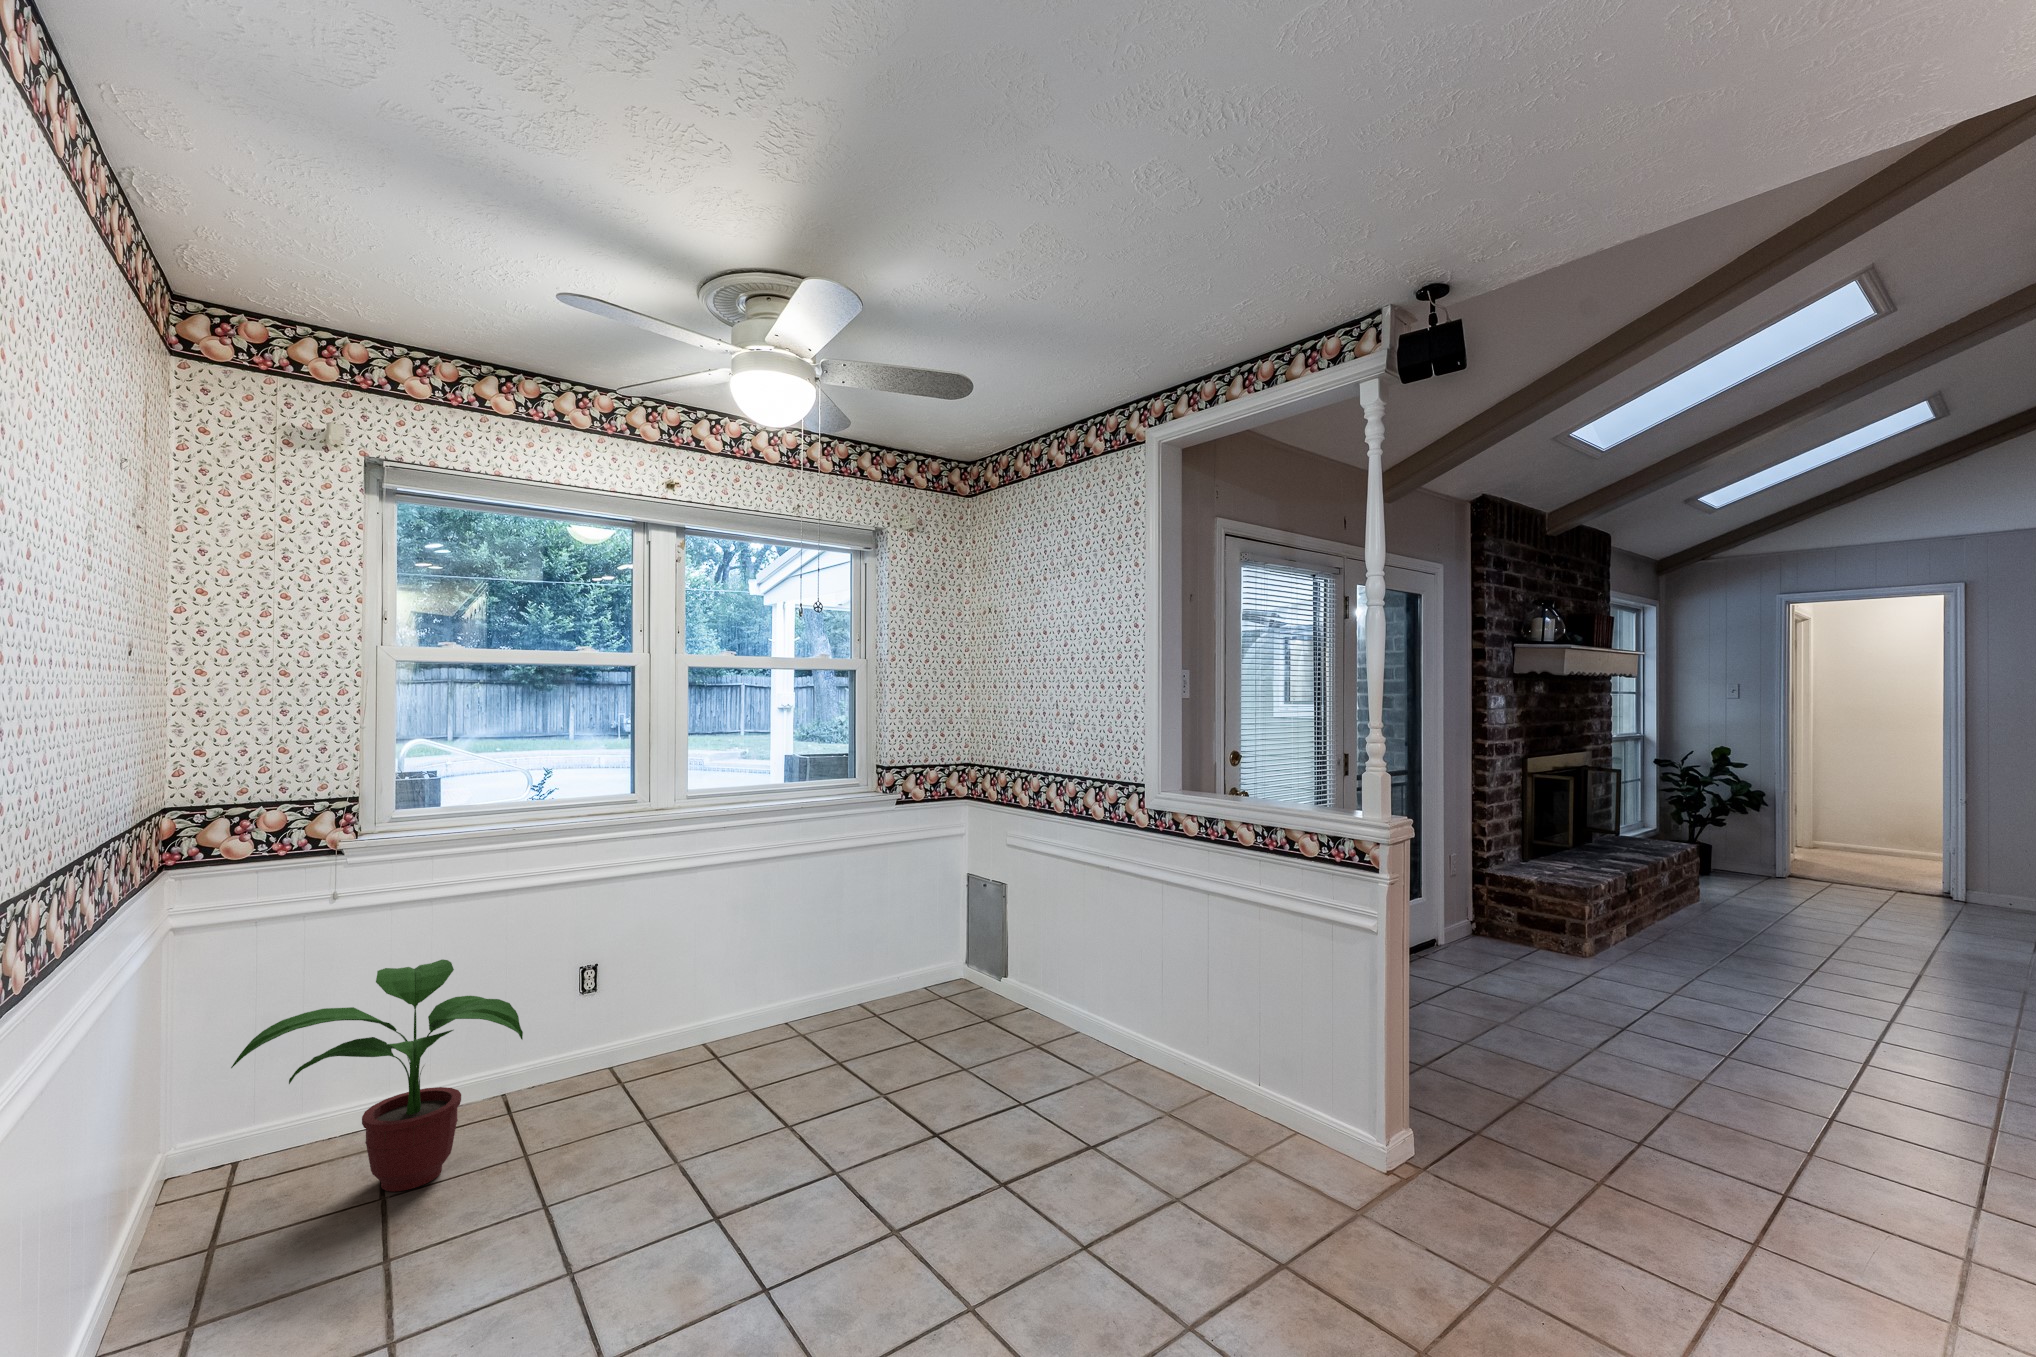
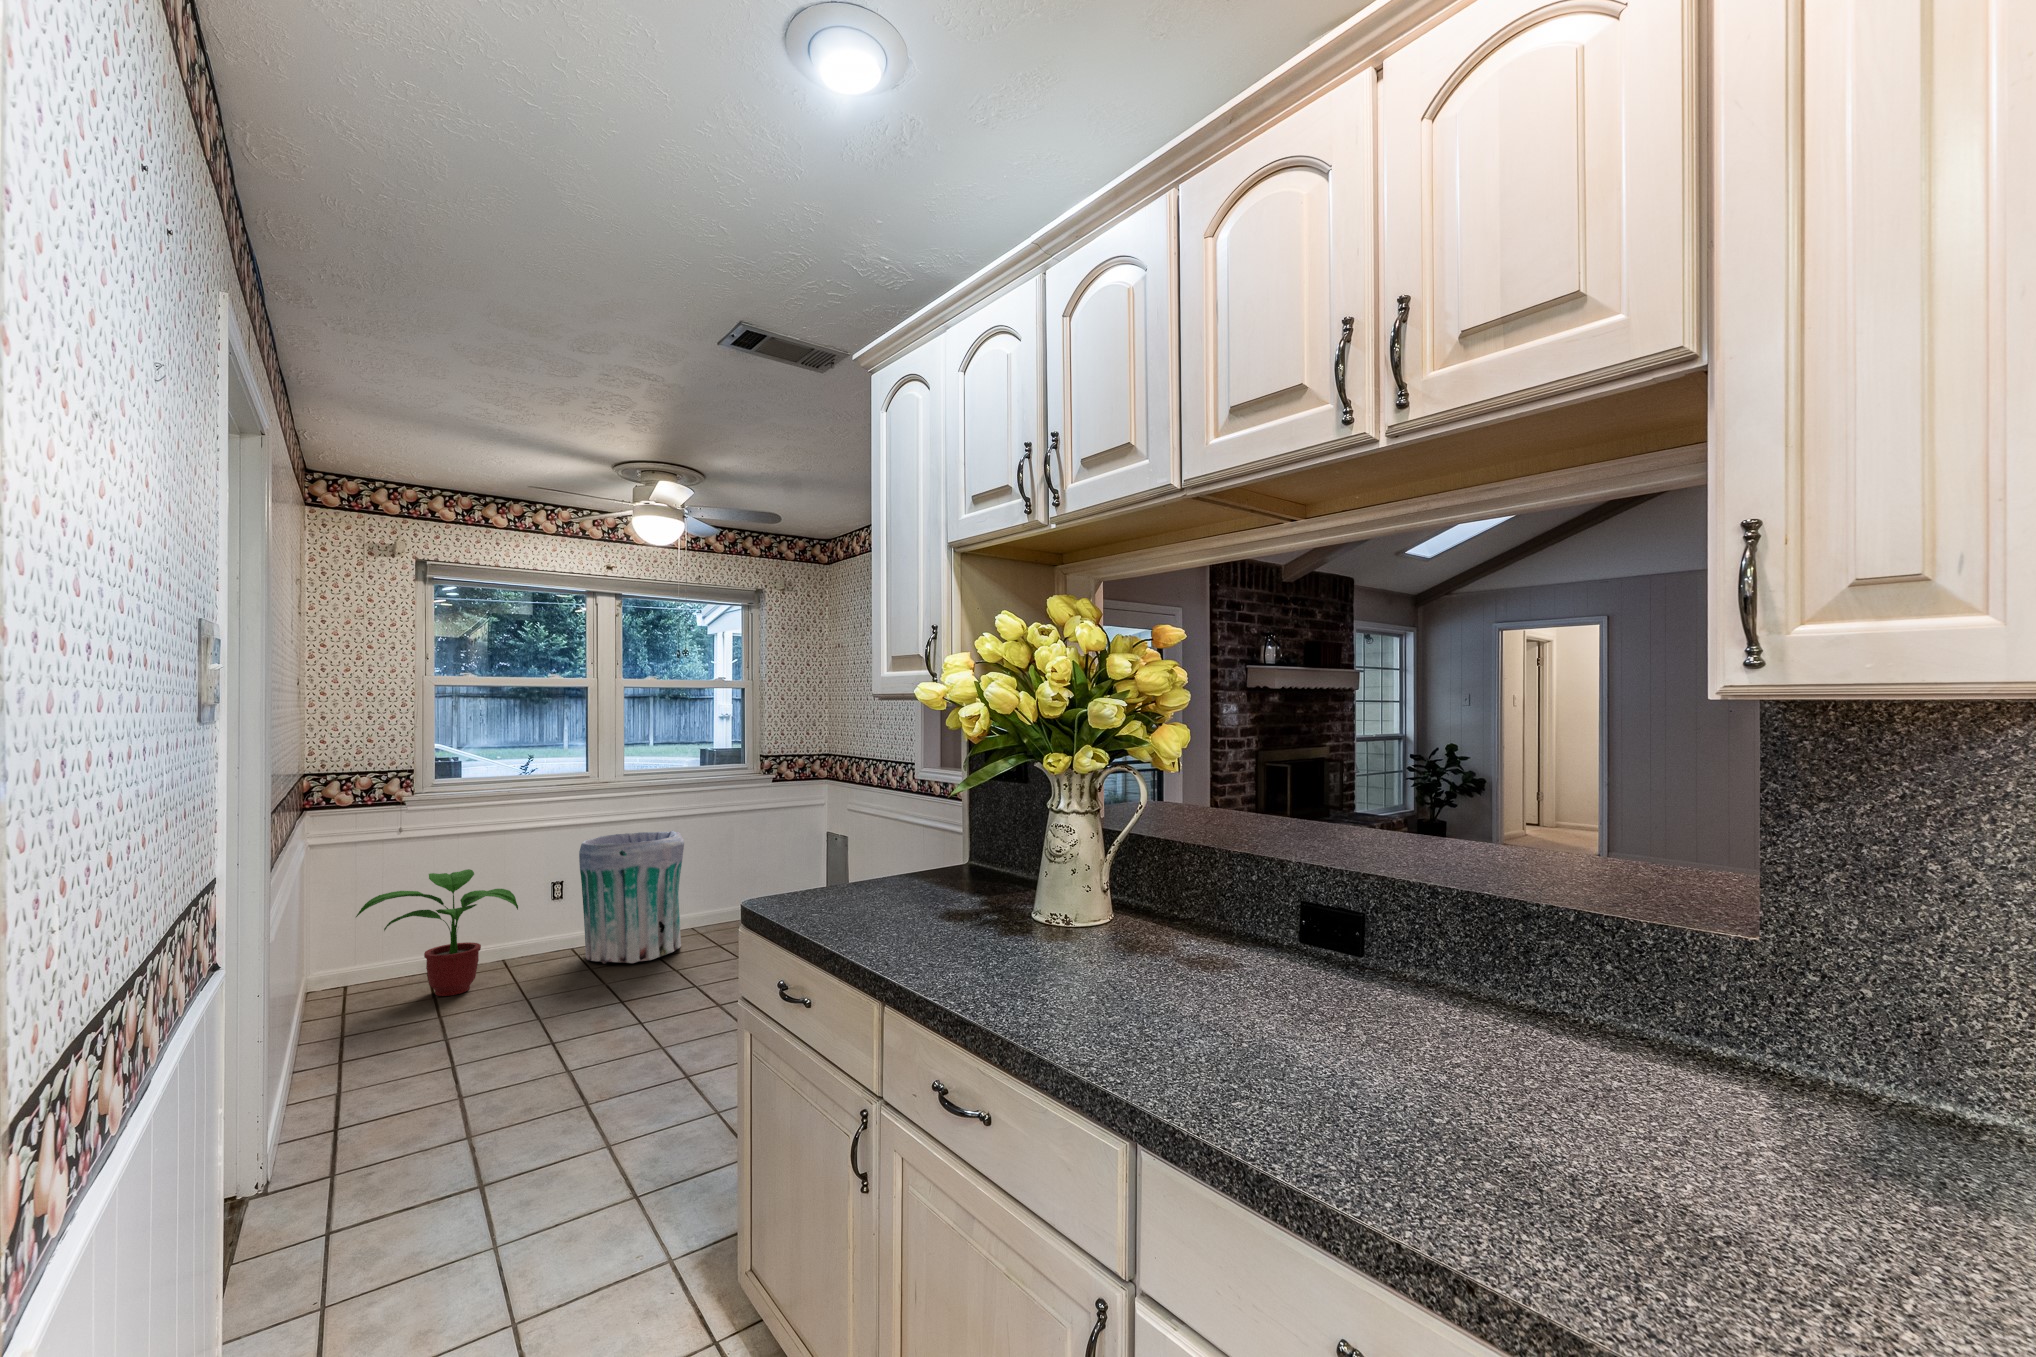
trash can: none [623,886,783,1109] -> present [579,830,684,964]

